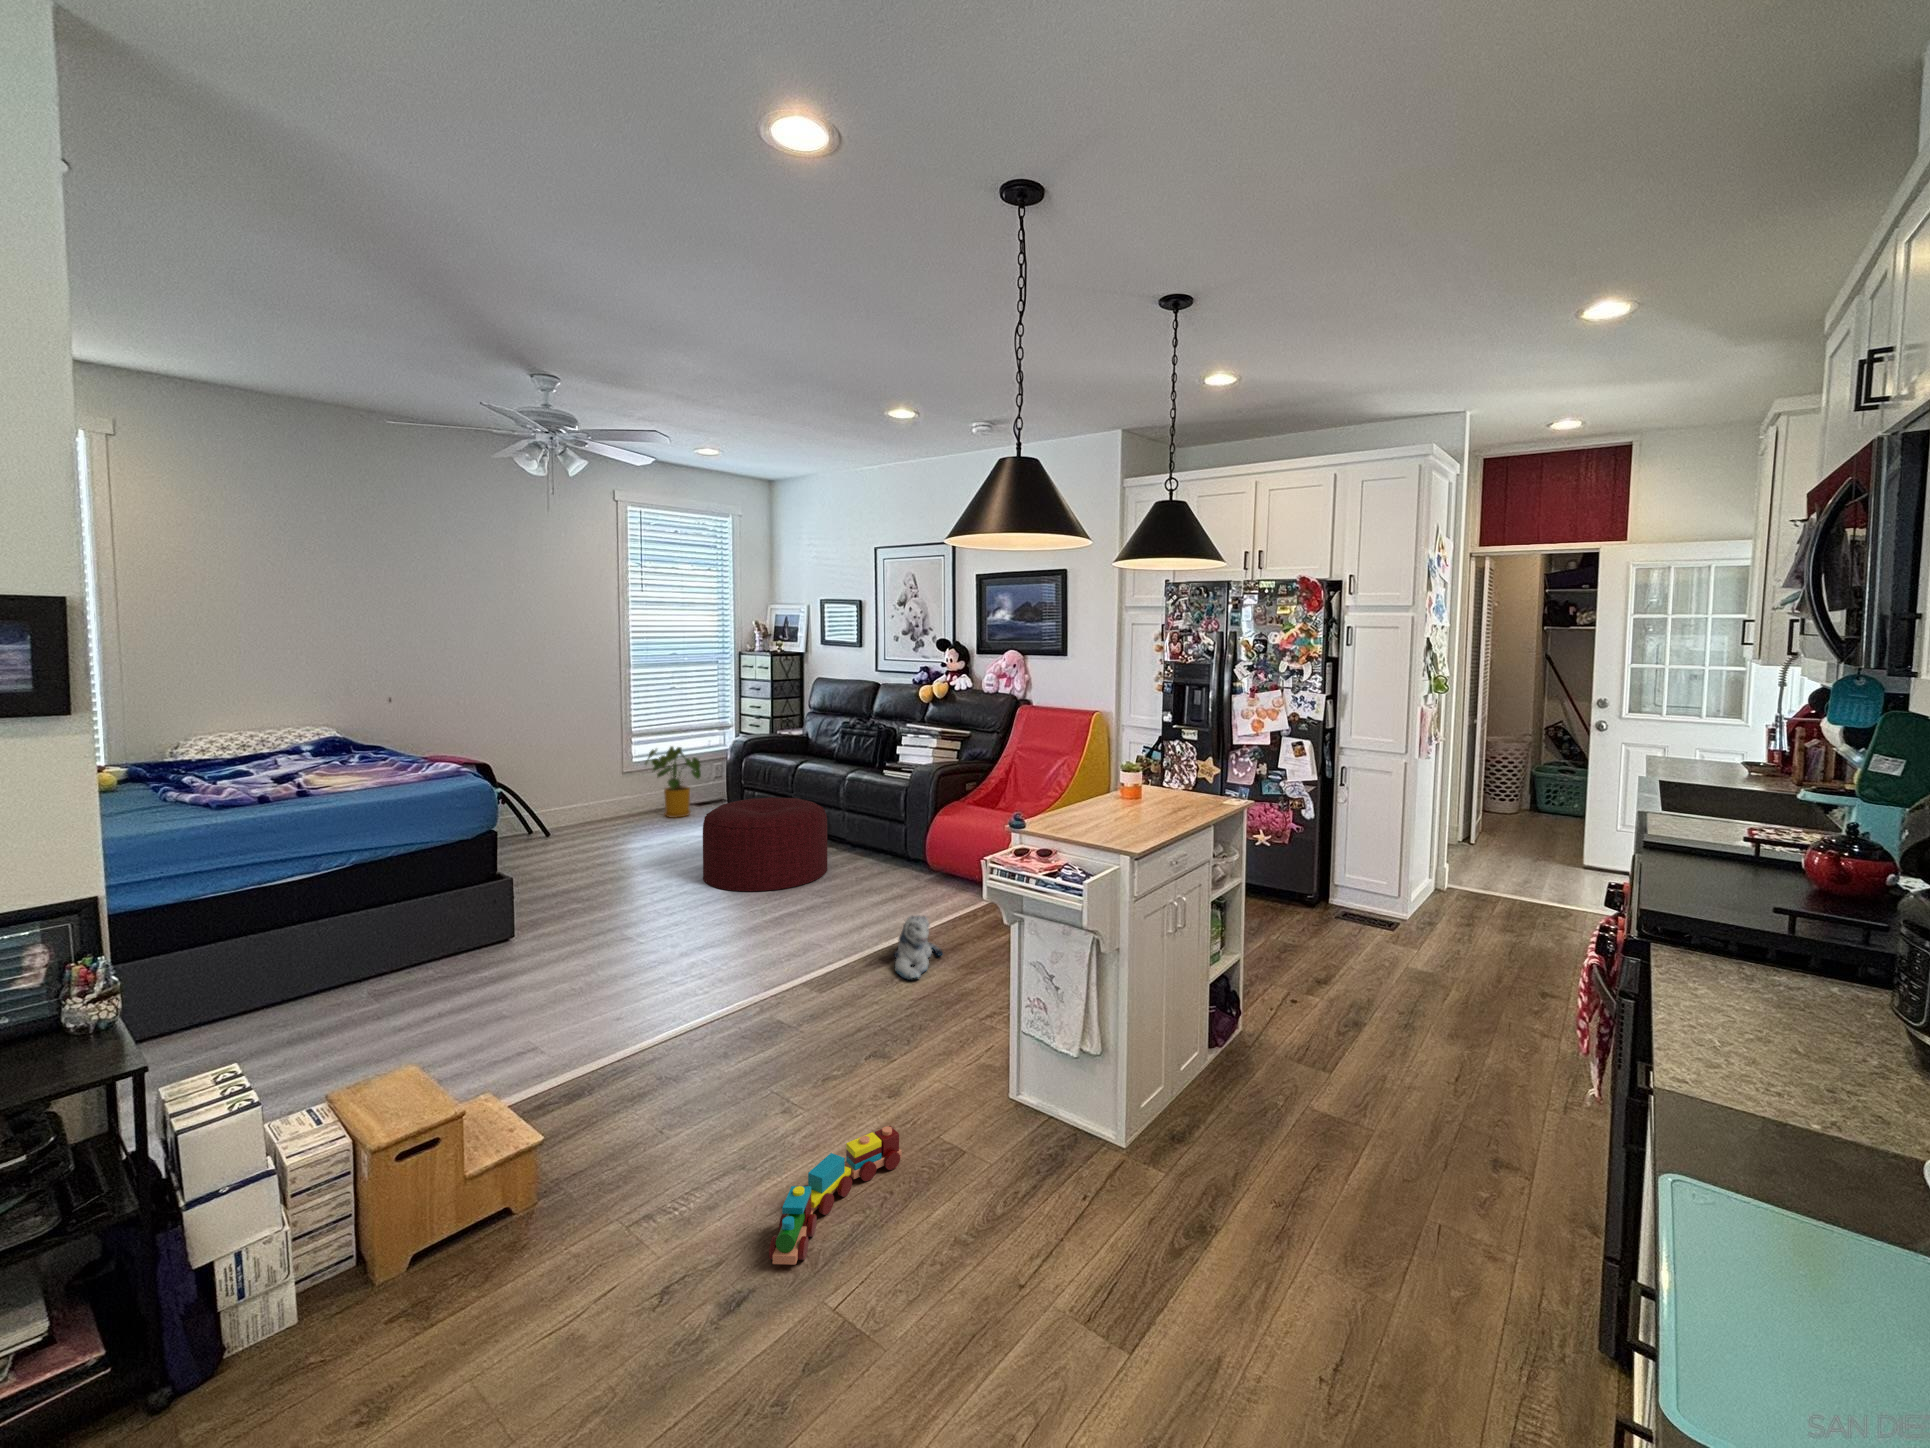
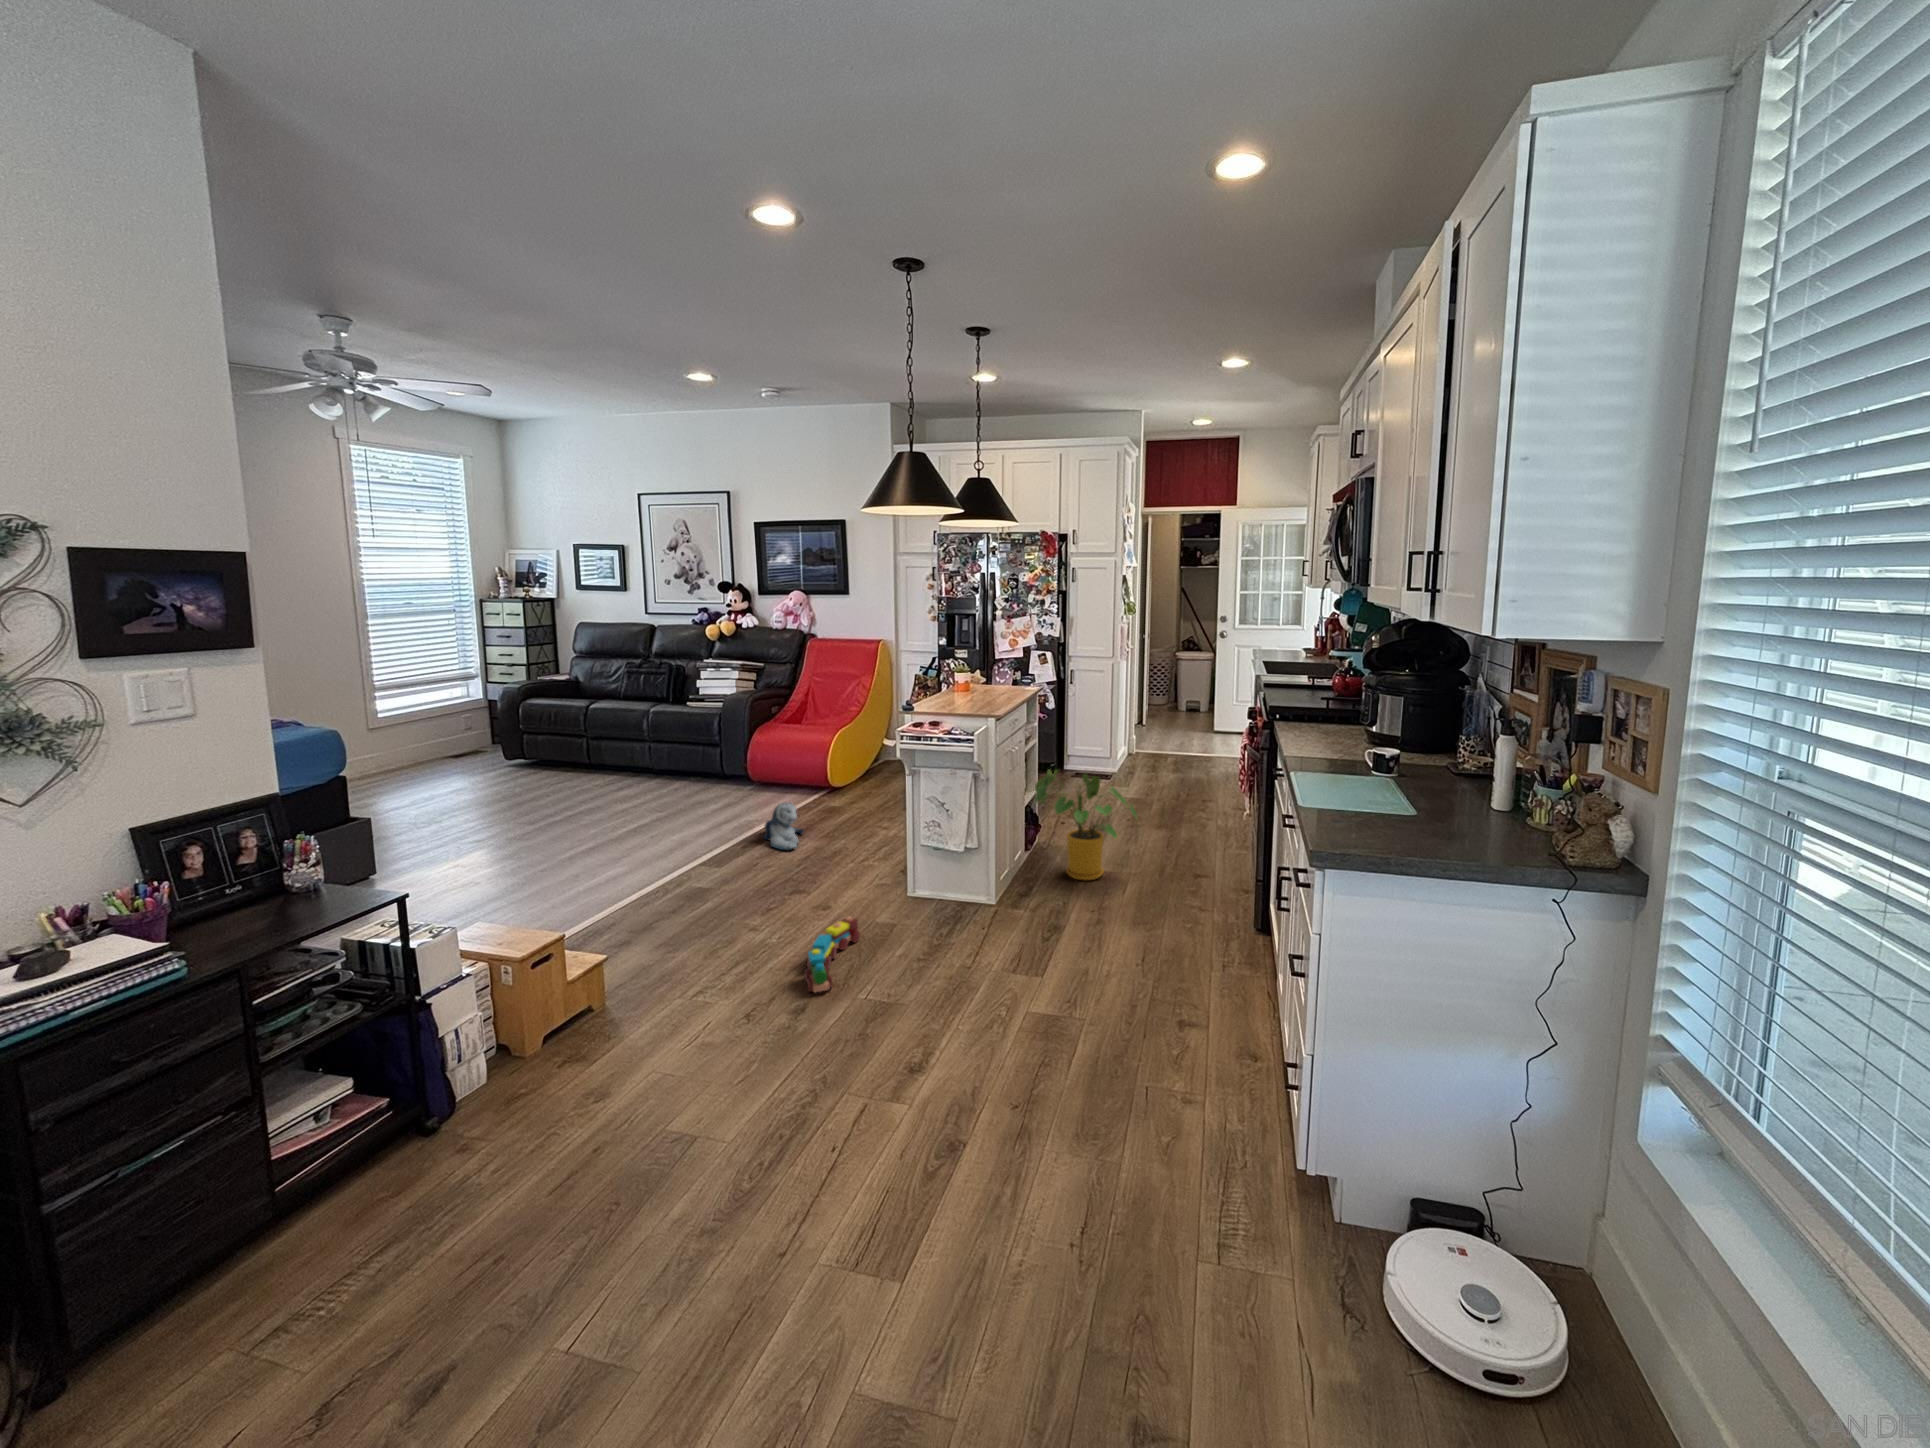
house plant: present [645,746,701,818] -> present [1035,770,1137,880]
ottoman: present [703,797,827,891] -> none [526,731,653,816]

